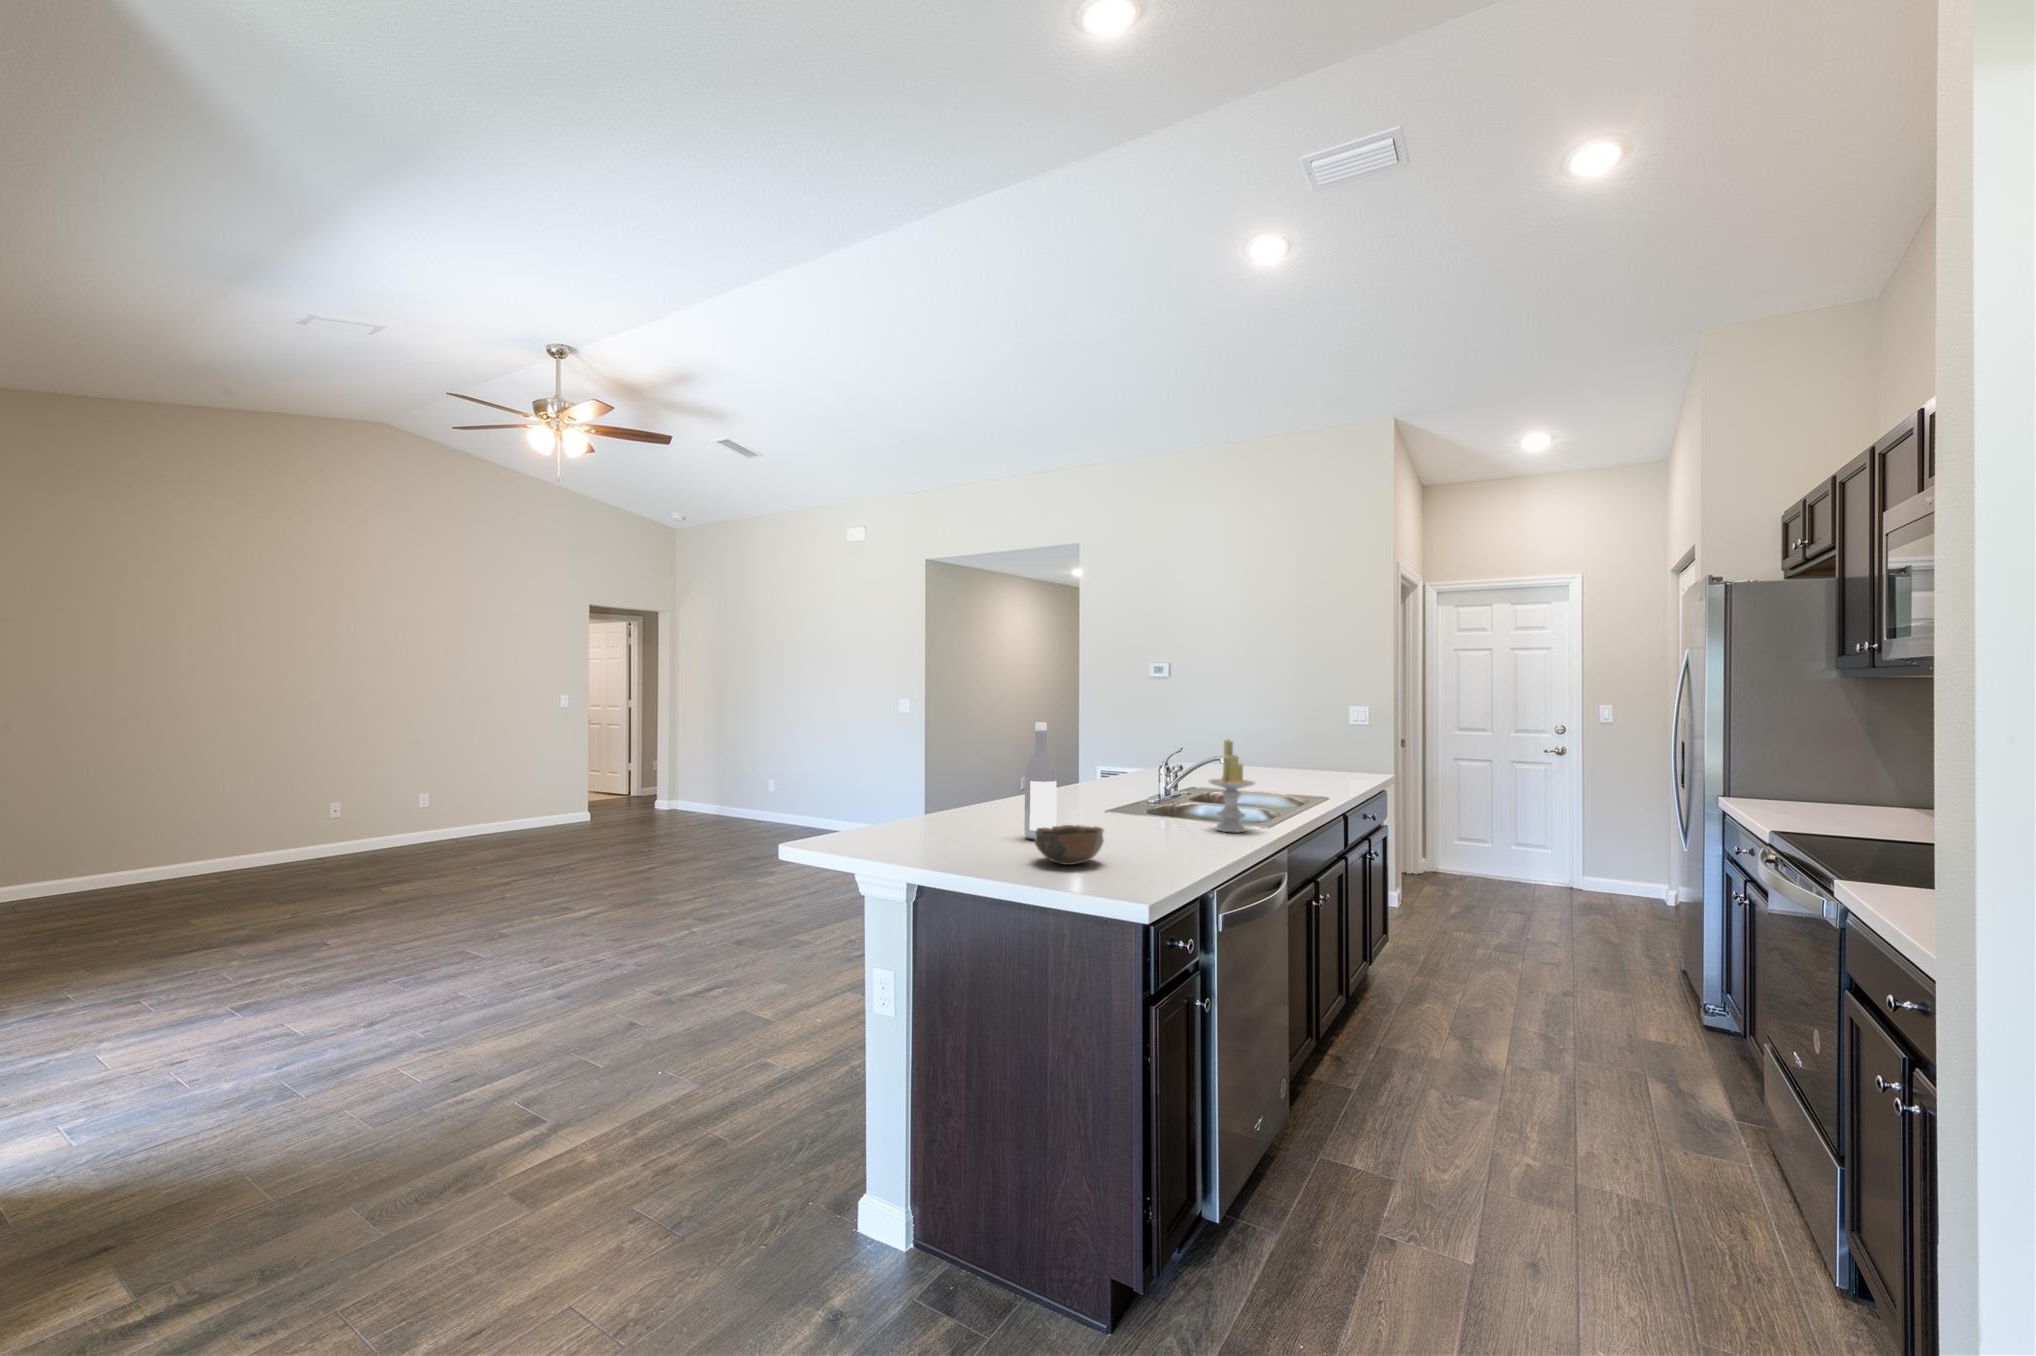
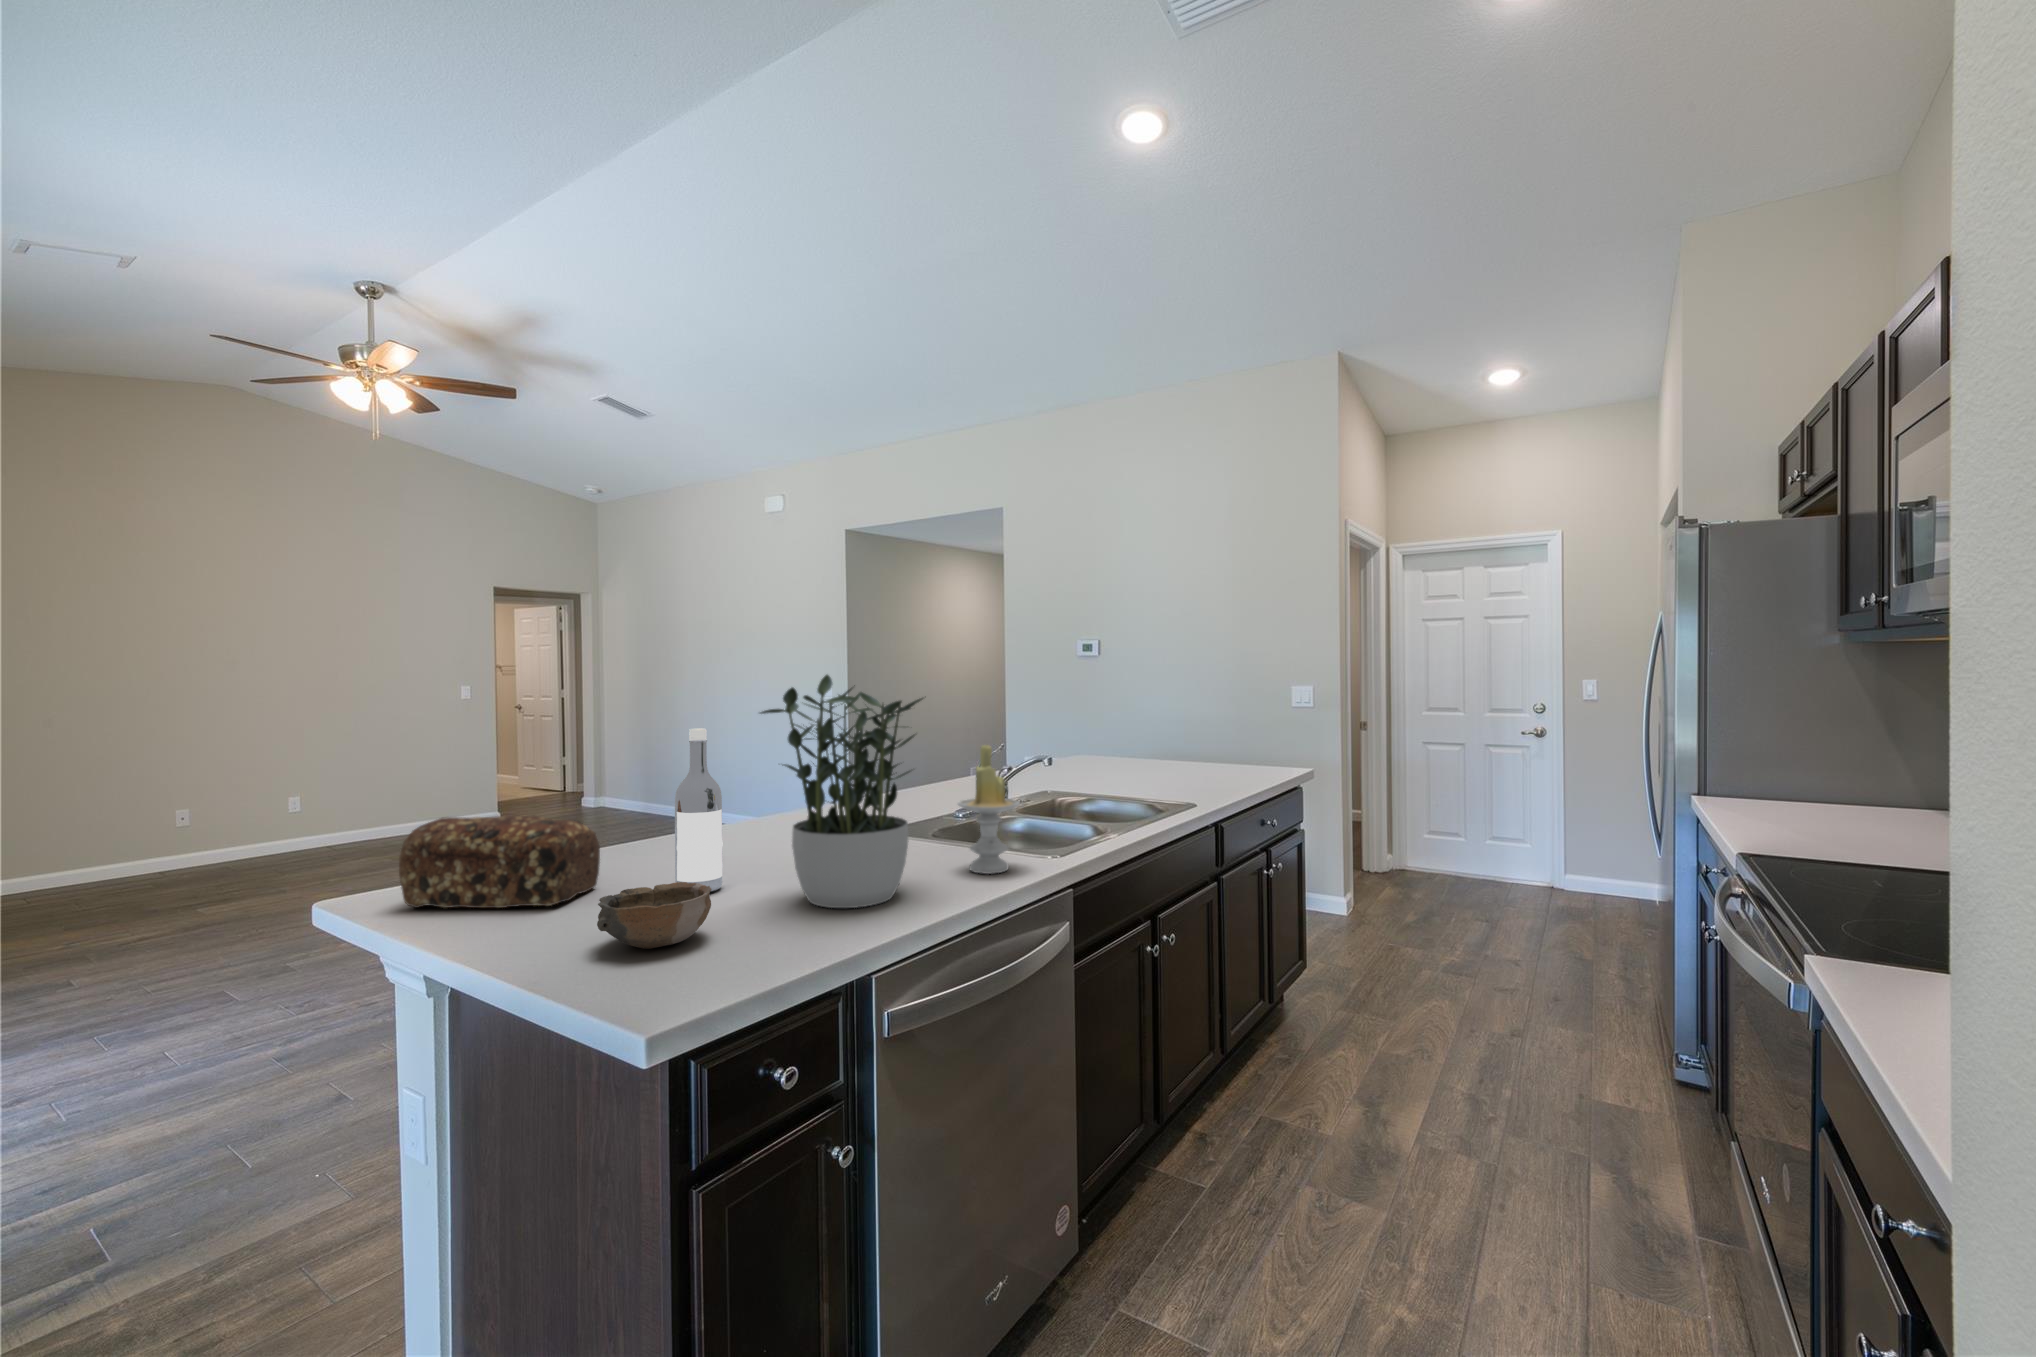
potted plant: none [1102,685,1205,848] -> present [761,675,923,908]
bread loaf: none [851,782,965,845] -> present [399,816,600,908]

